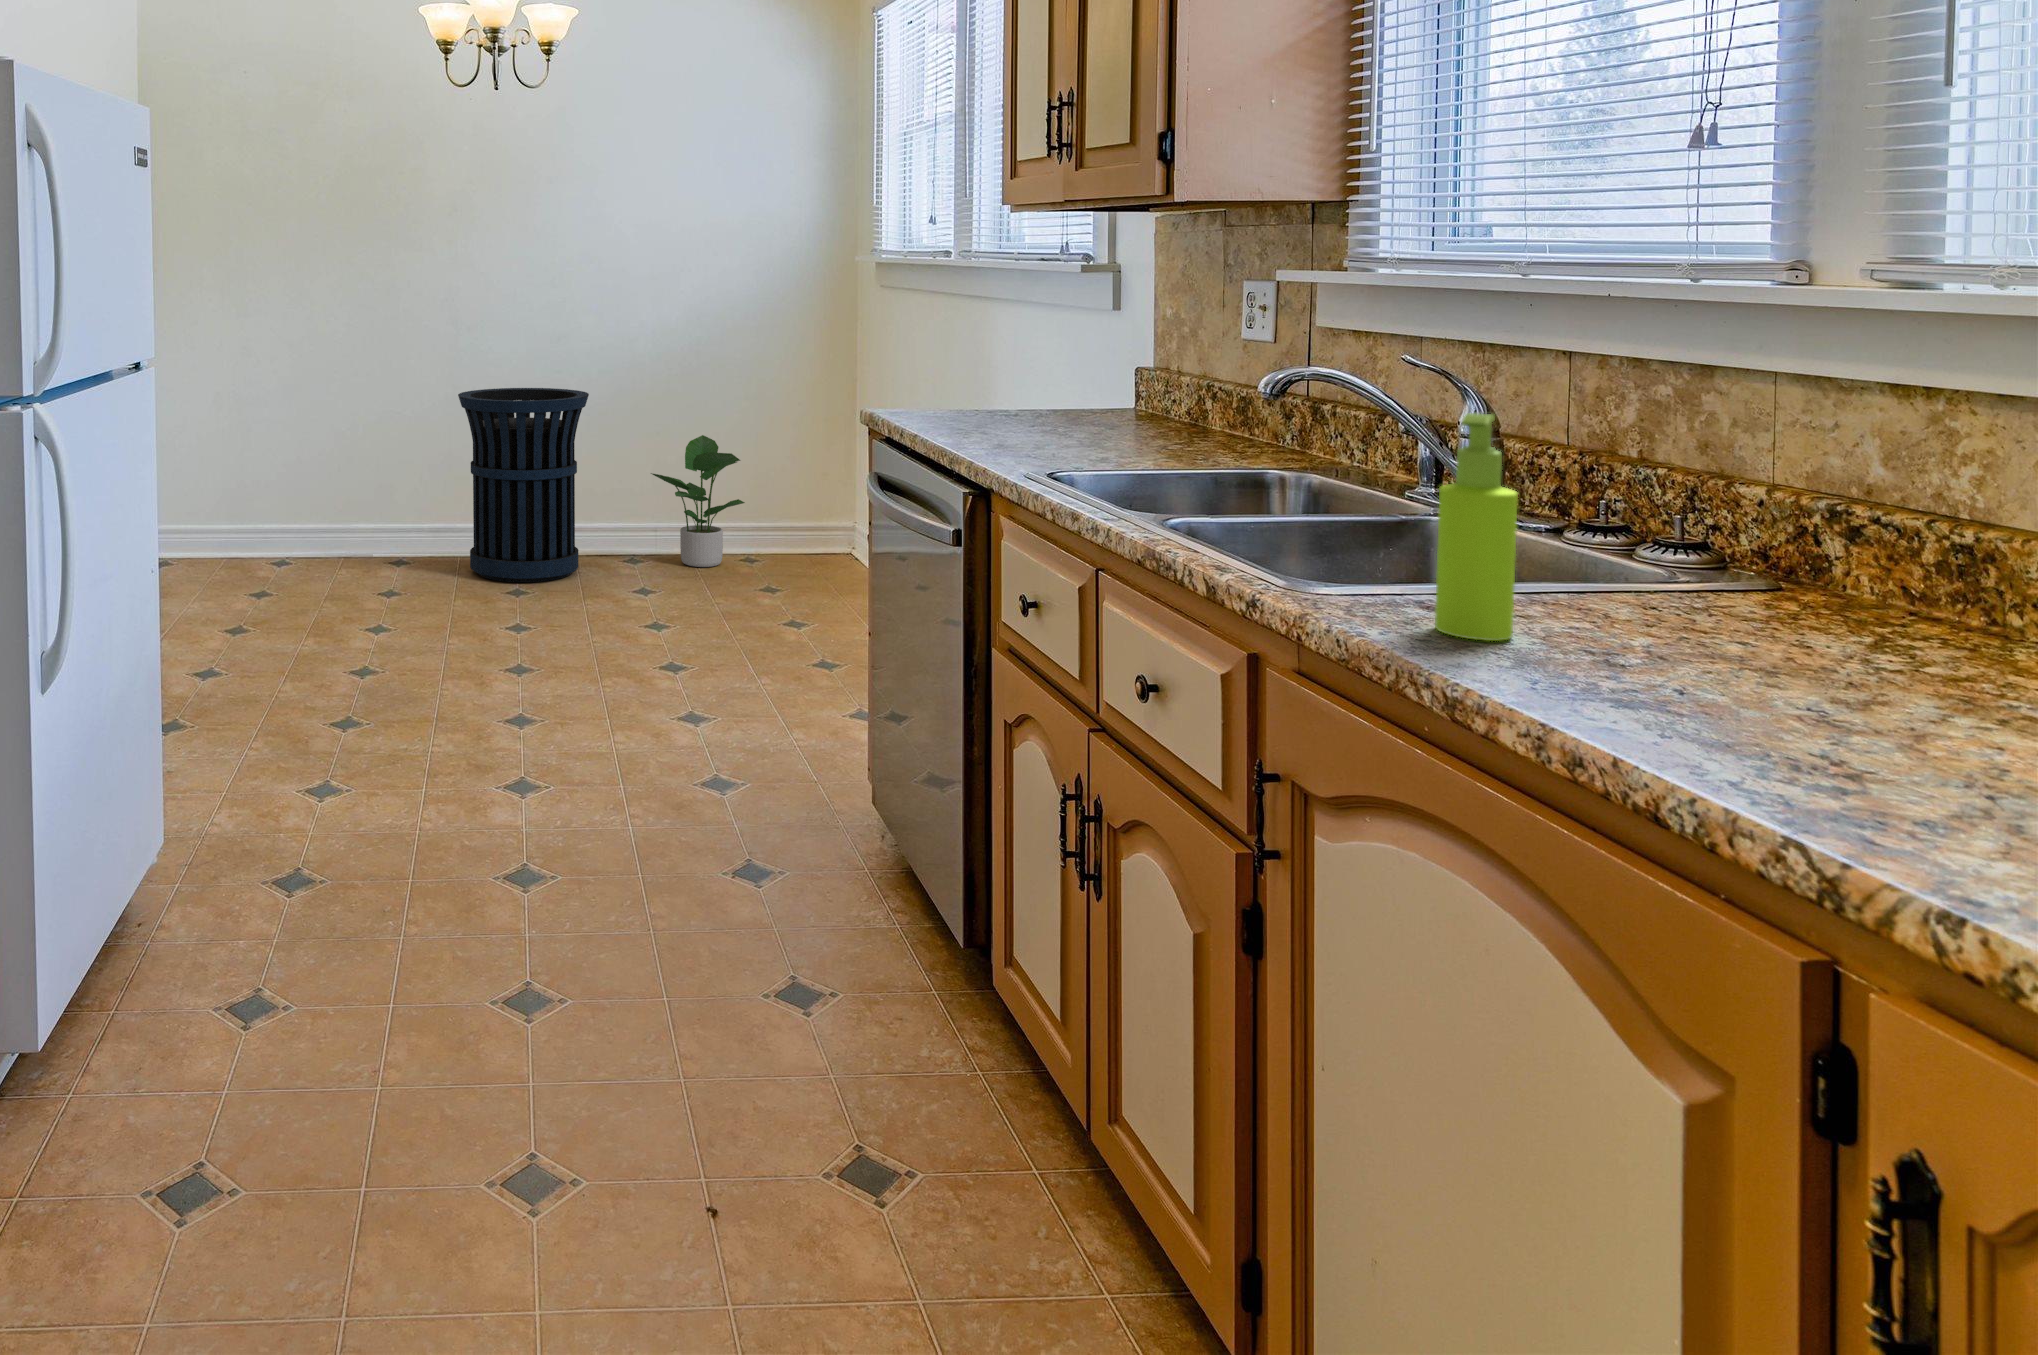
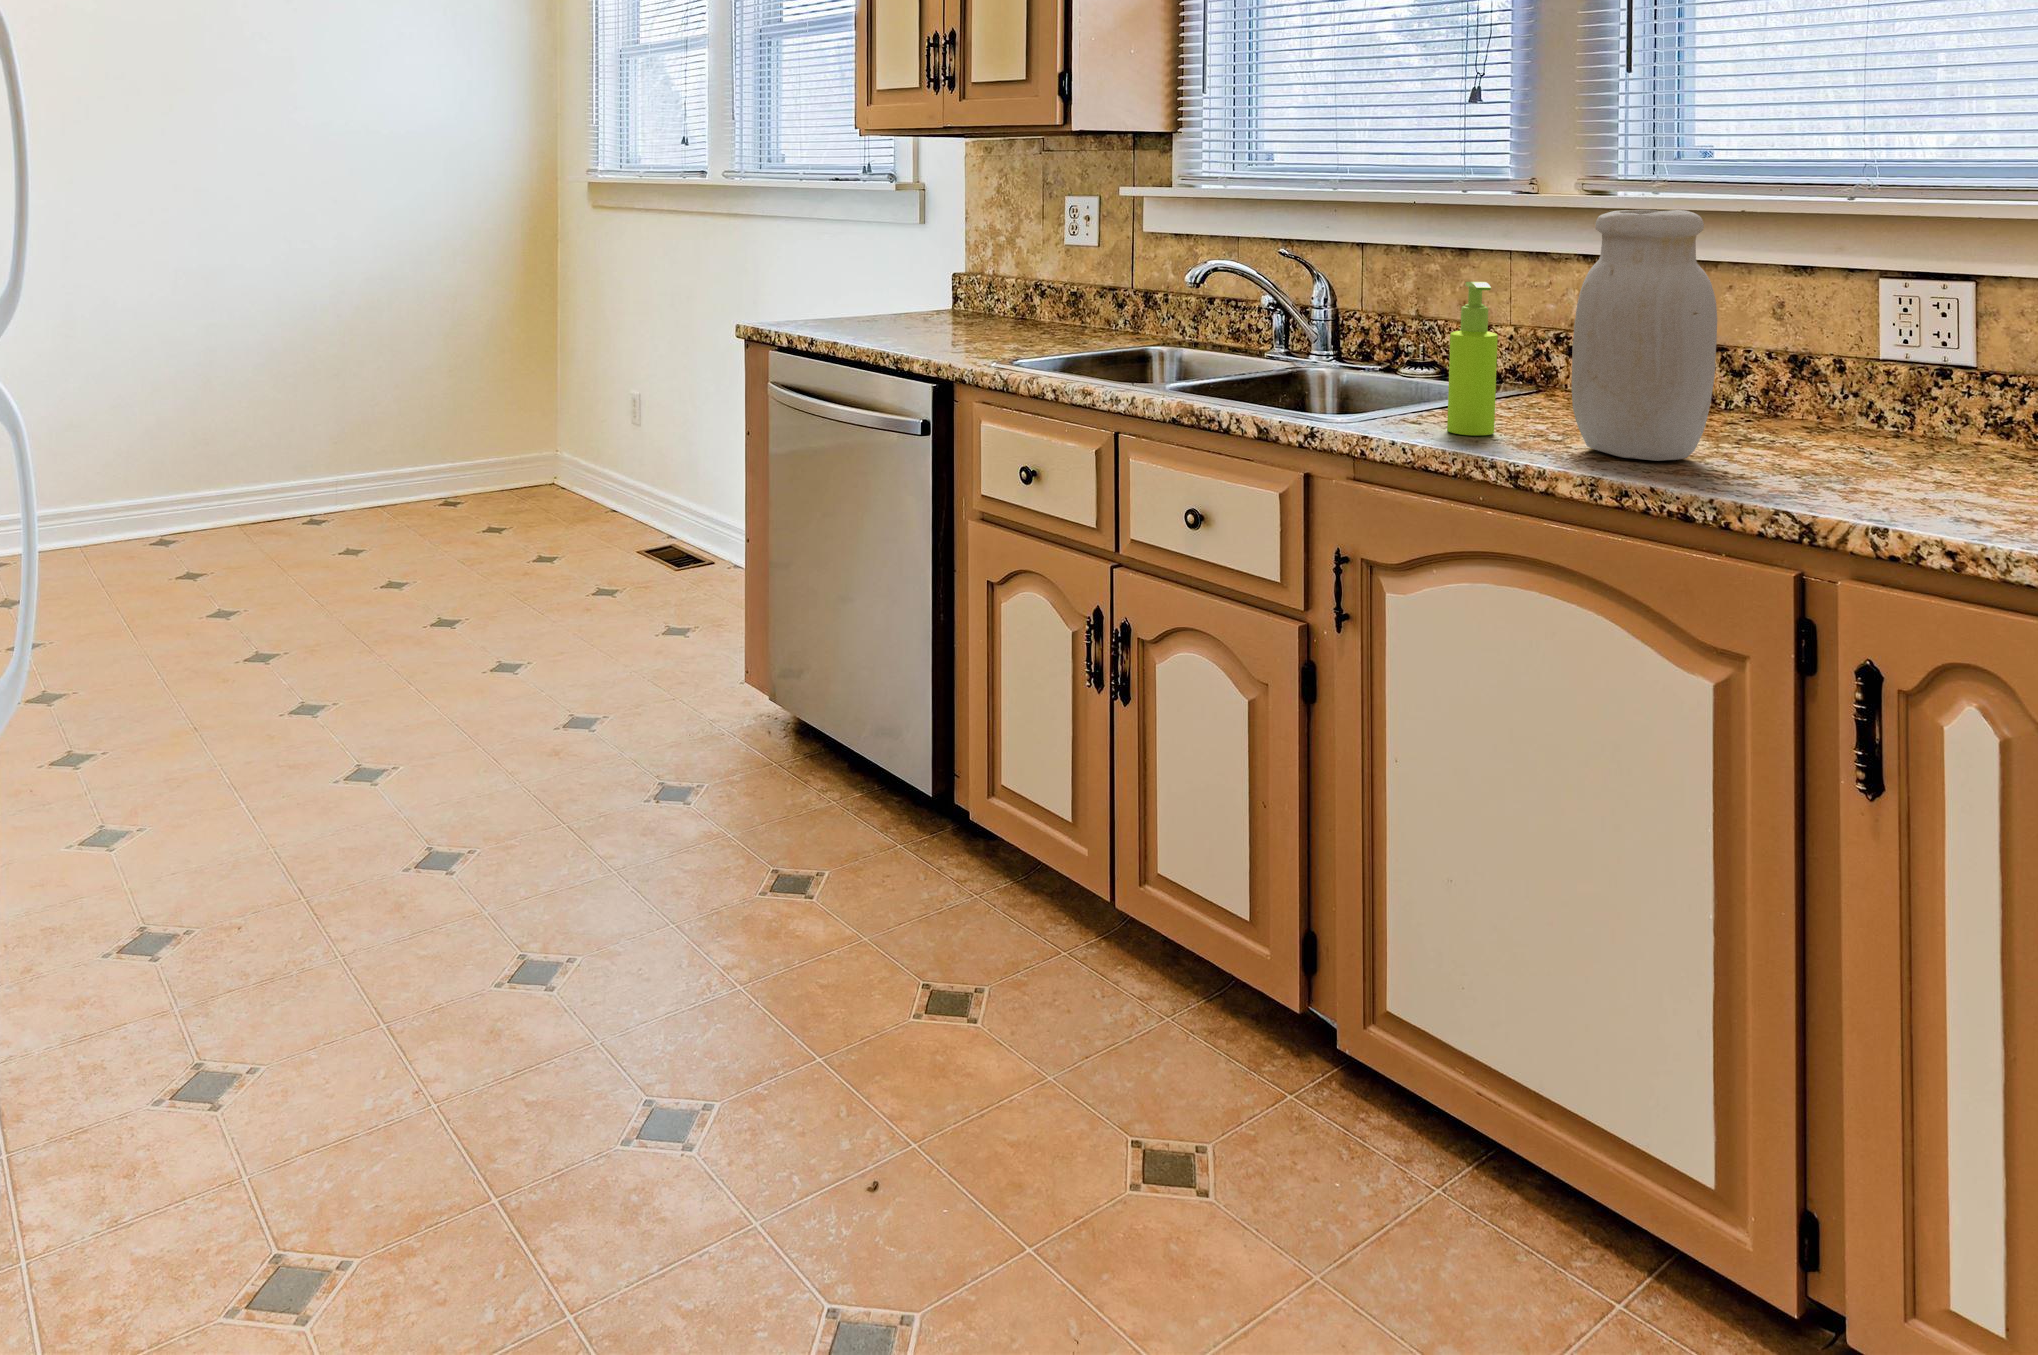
jar: none [1590,317,1851,726] -> present [1572,210,1717,461]
trash can: present [458,388,589,582] -> none [157,331,321,550]
potted plant: present [651,435,745,567] -> none [389,370,494,506]

